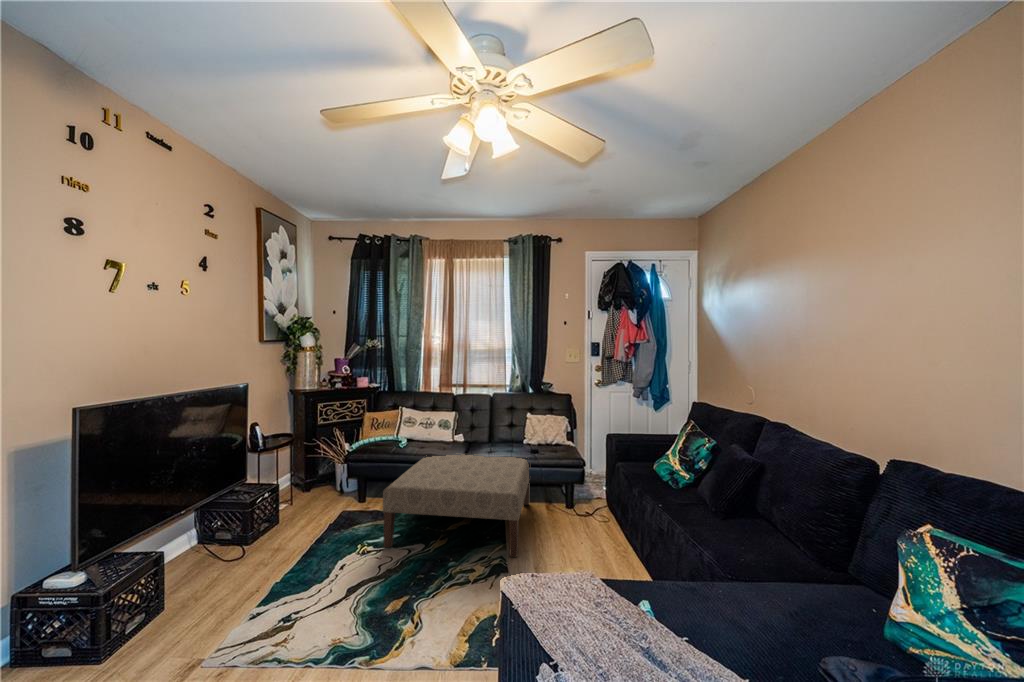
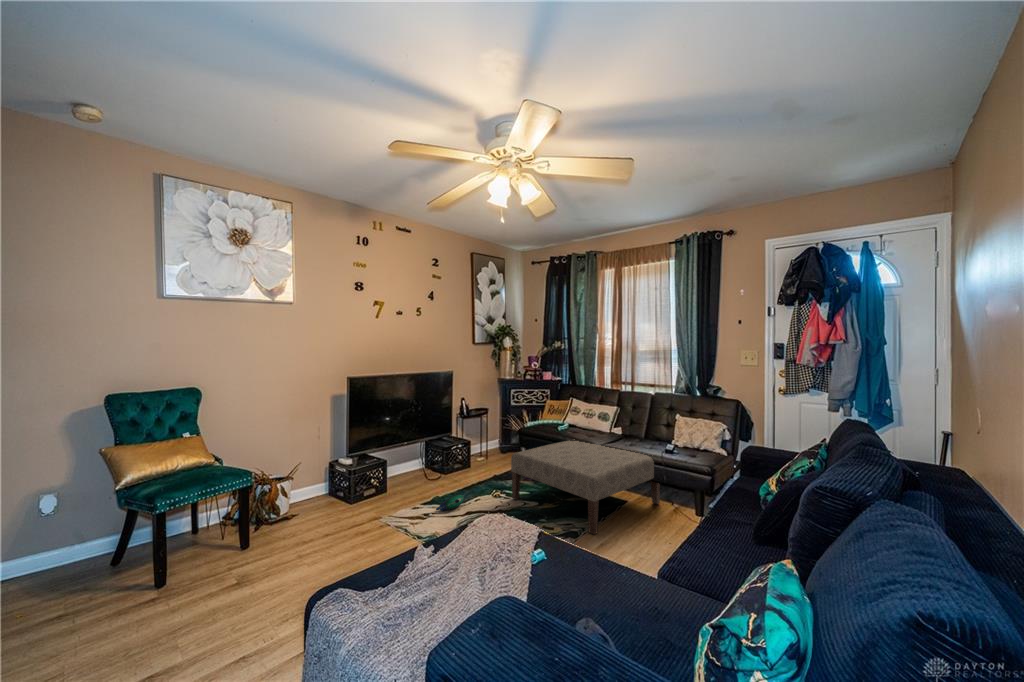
plush toy: none [292,567,329,605] -> present [436,494,464,511]

